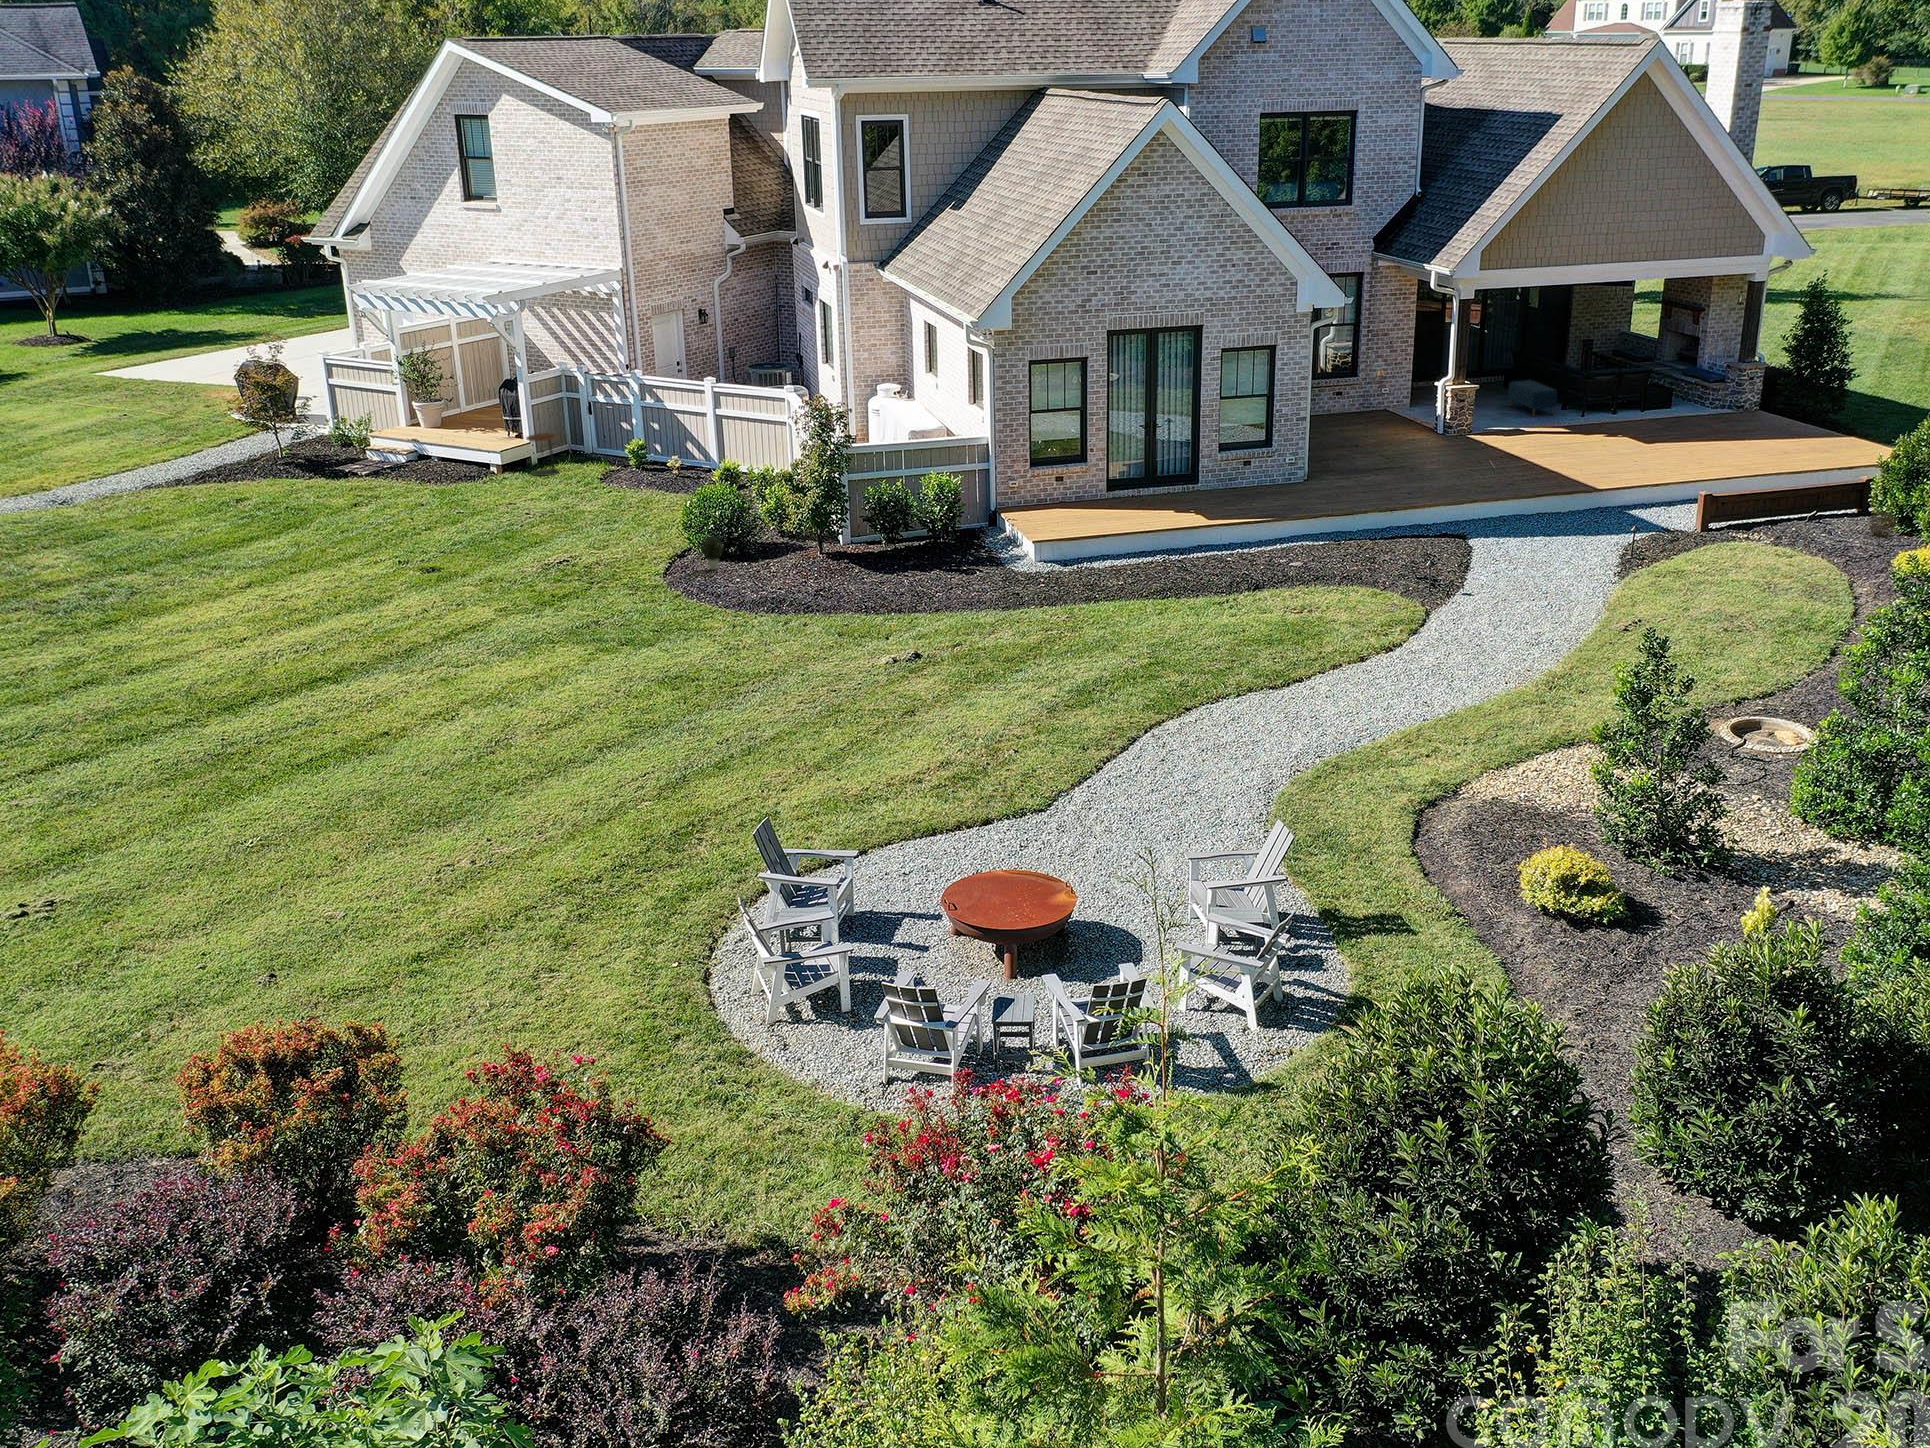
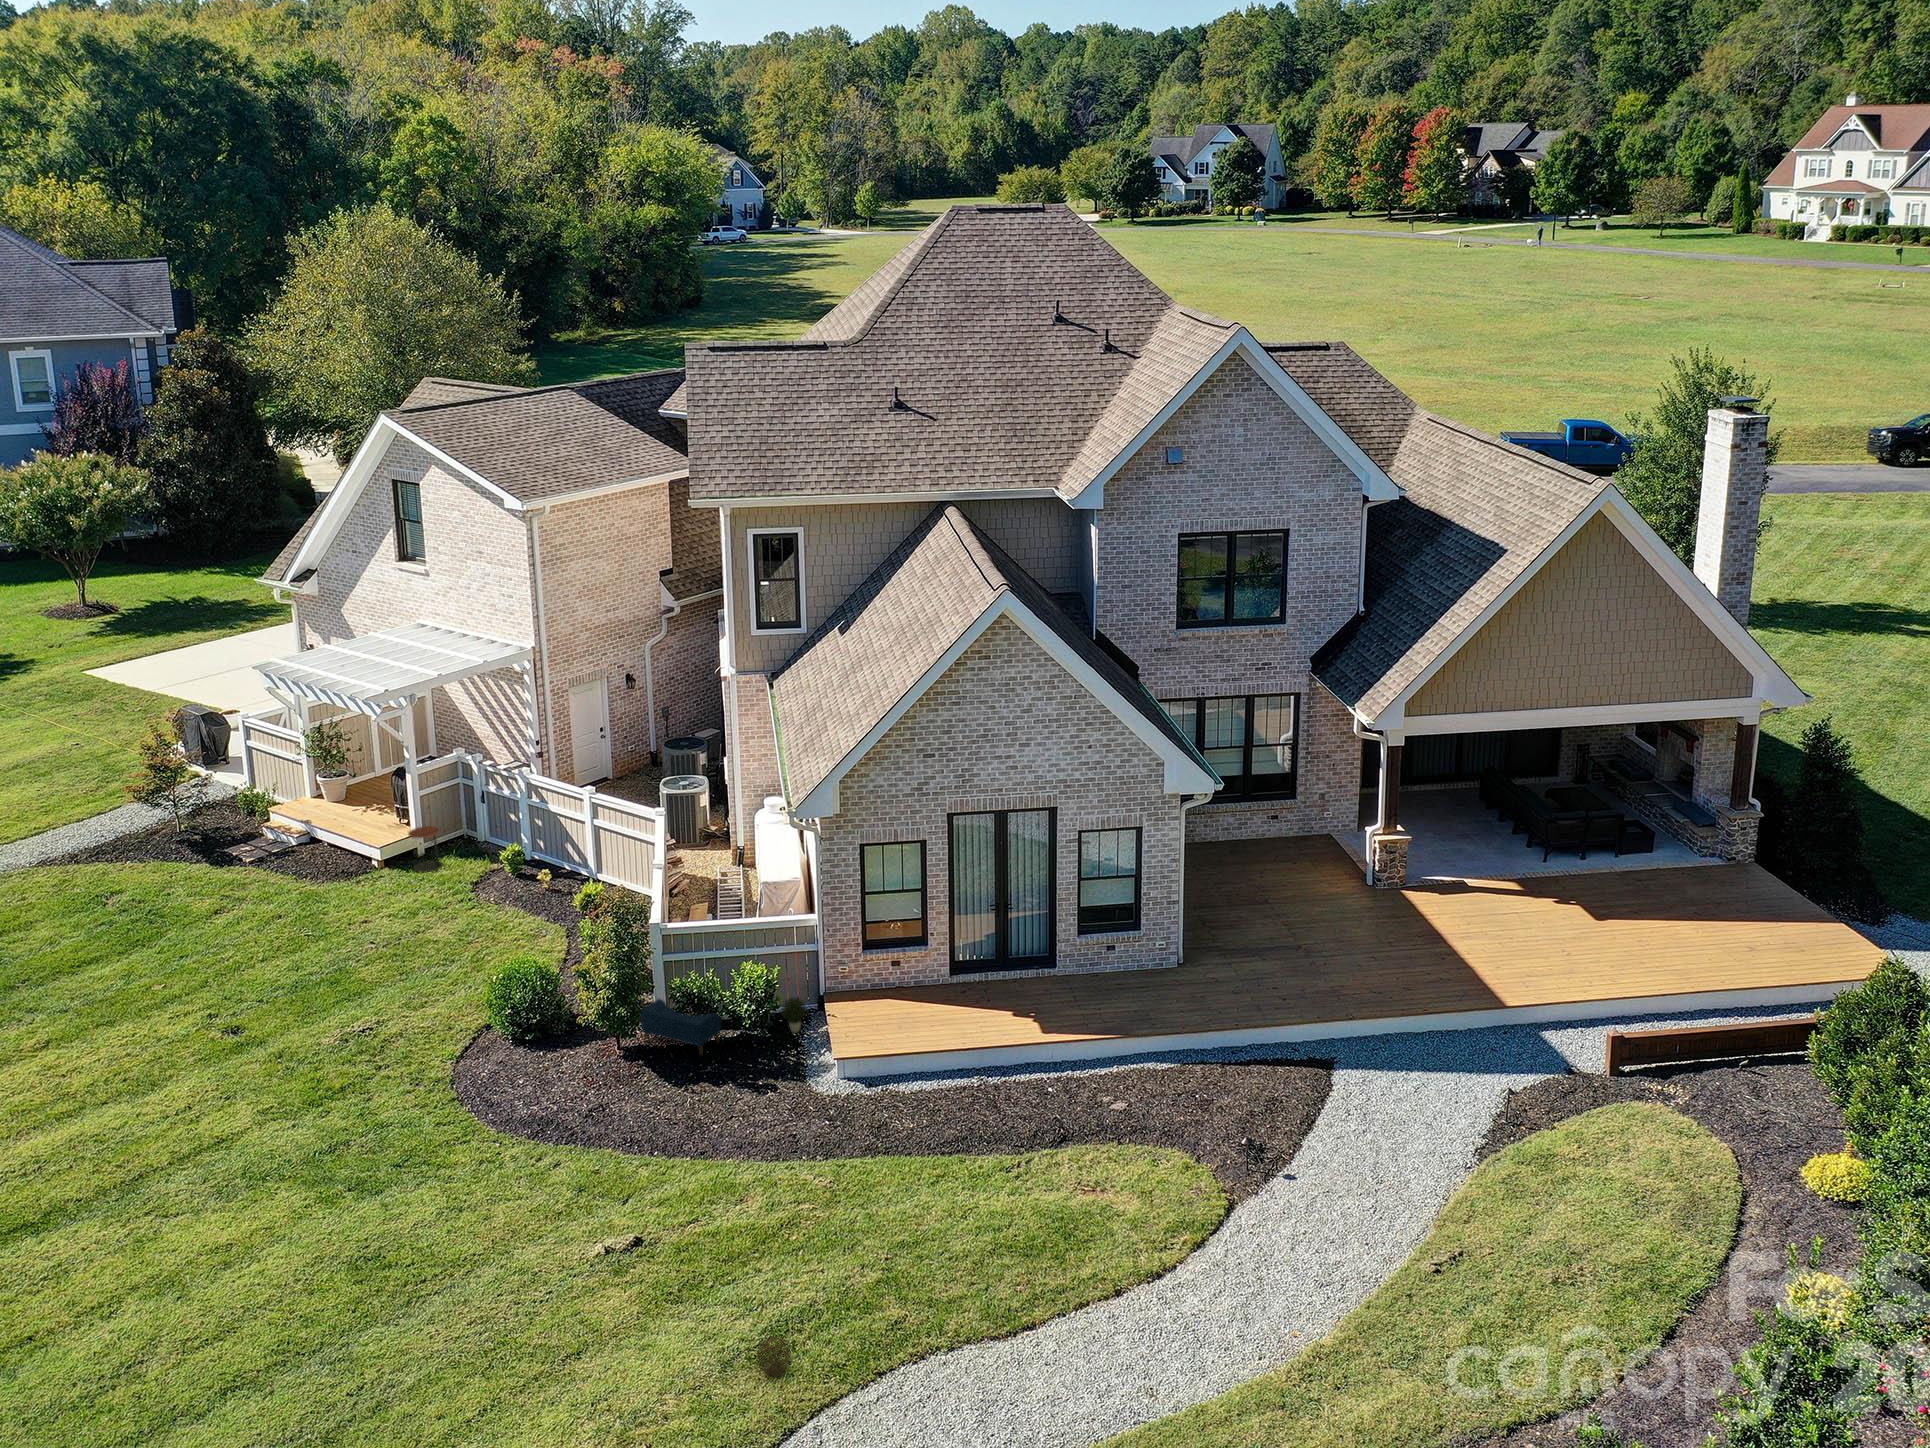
bench: present [1508,380,1557,416] -> present [640,999,721,1055]
woven basket: present [1869,512,1896,537] -> present [757,1336,792,1377]
potted plant: present [701,536,723,570] -> present [782,998,806,1033]

